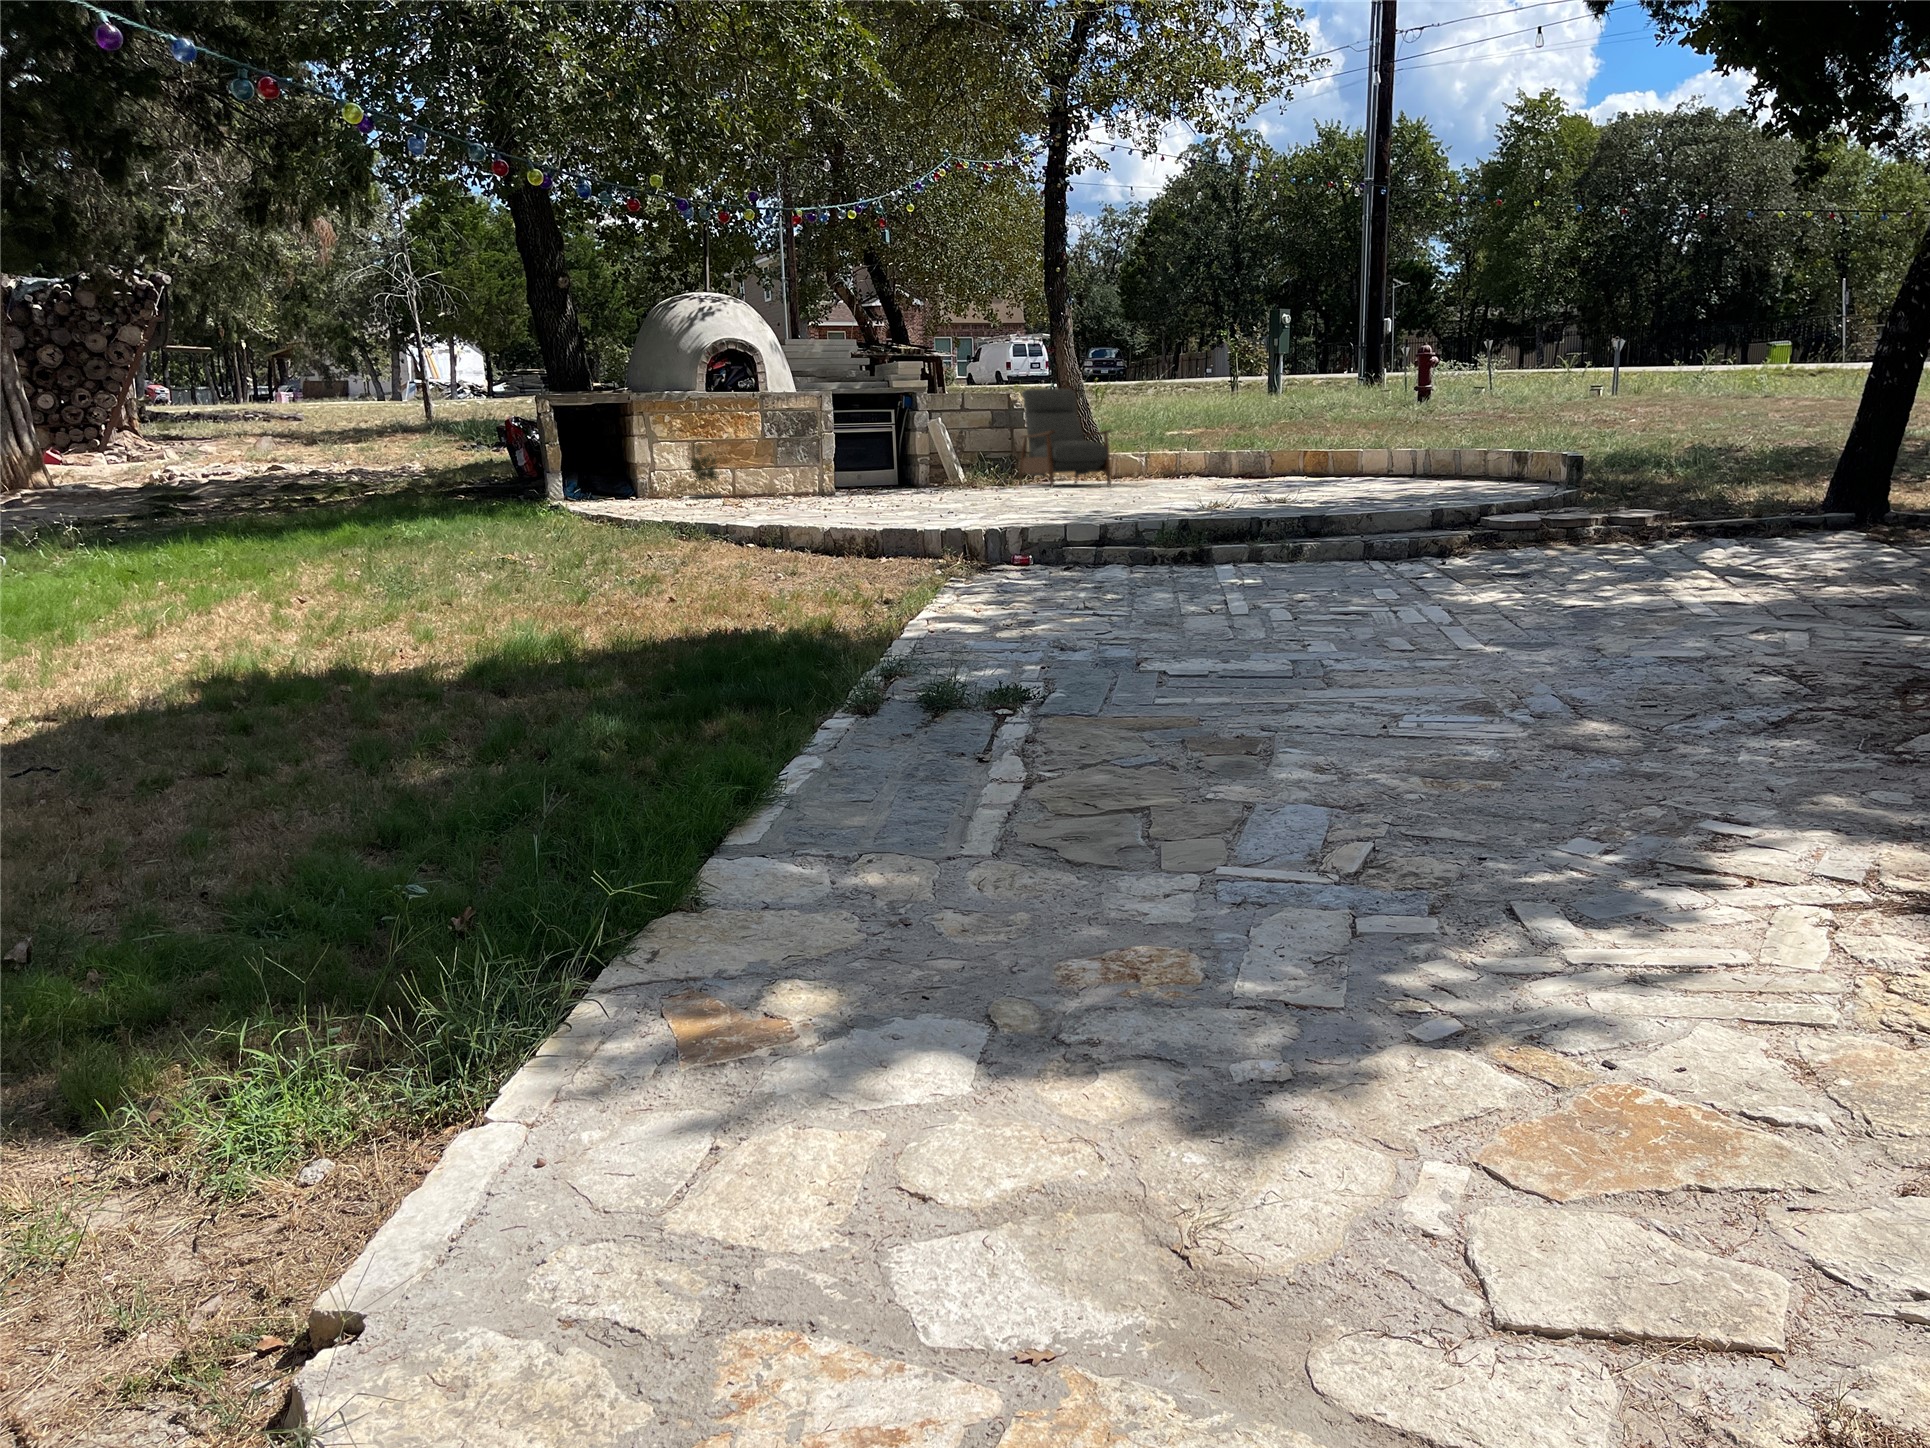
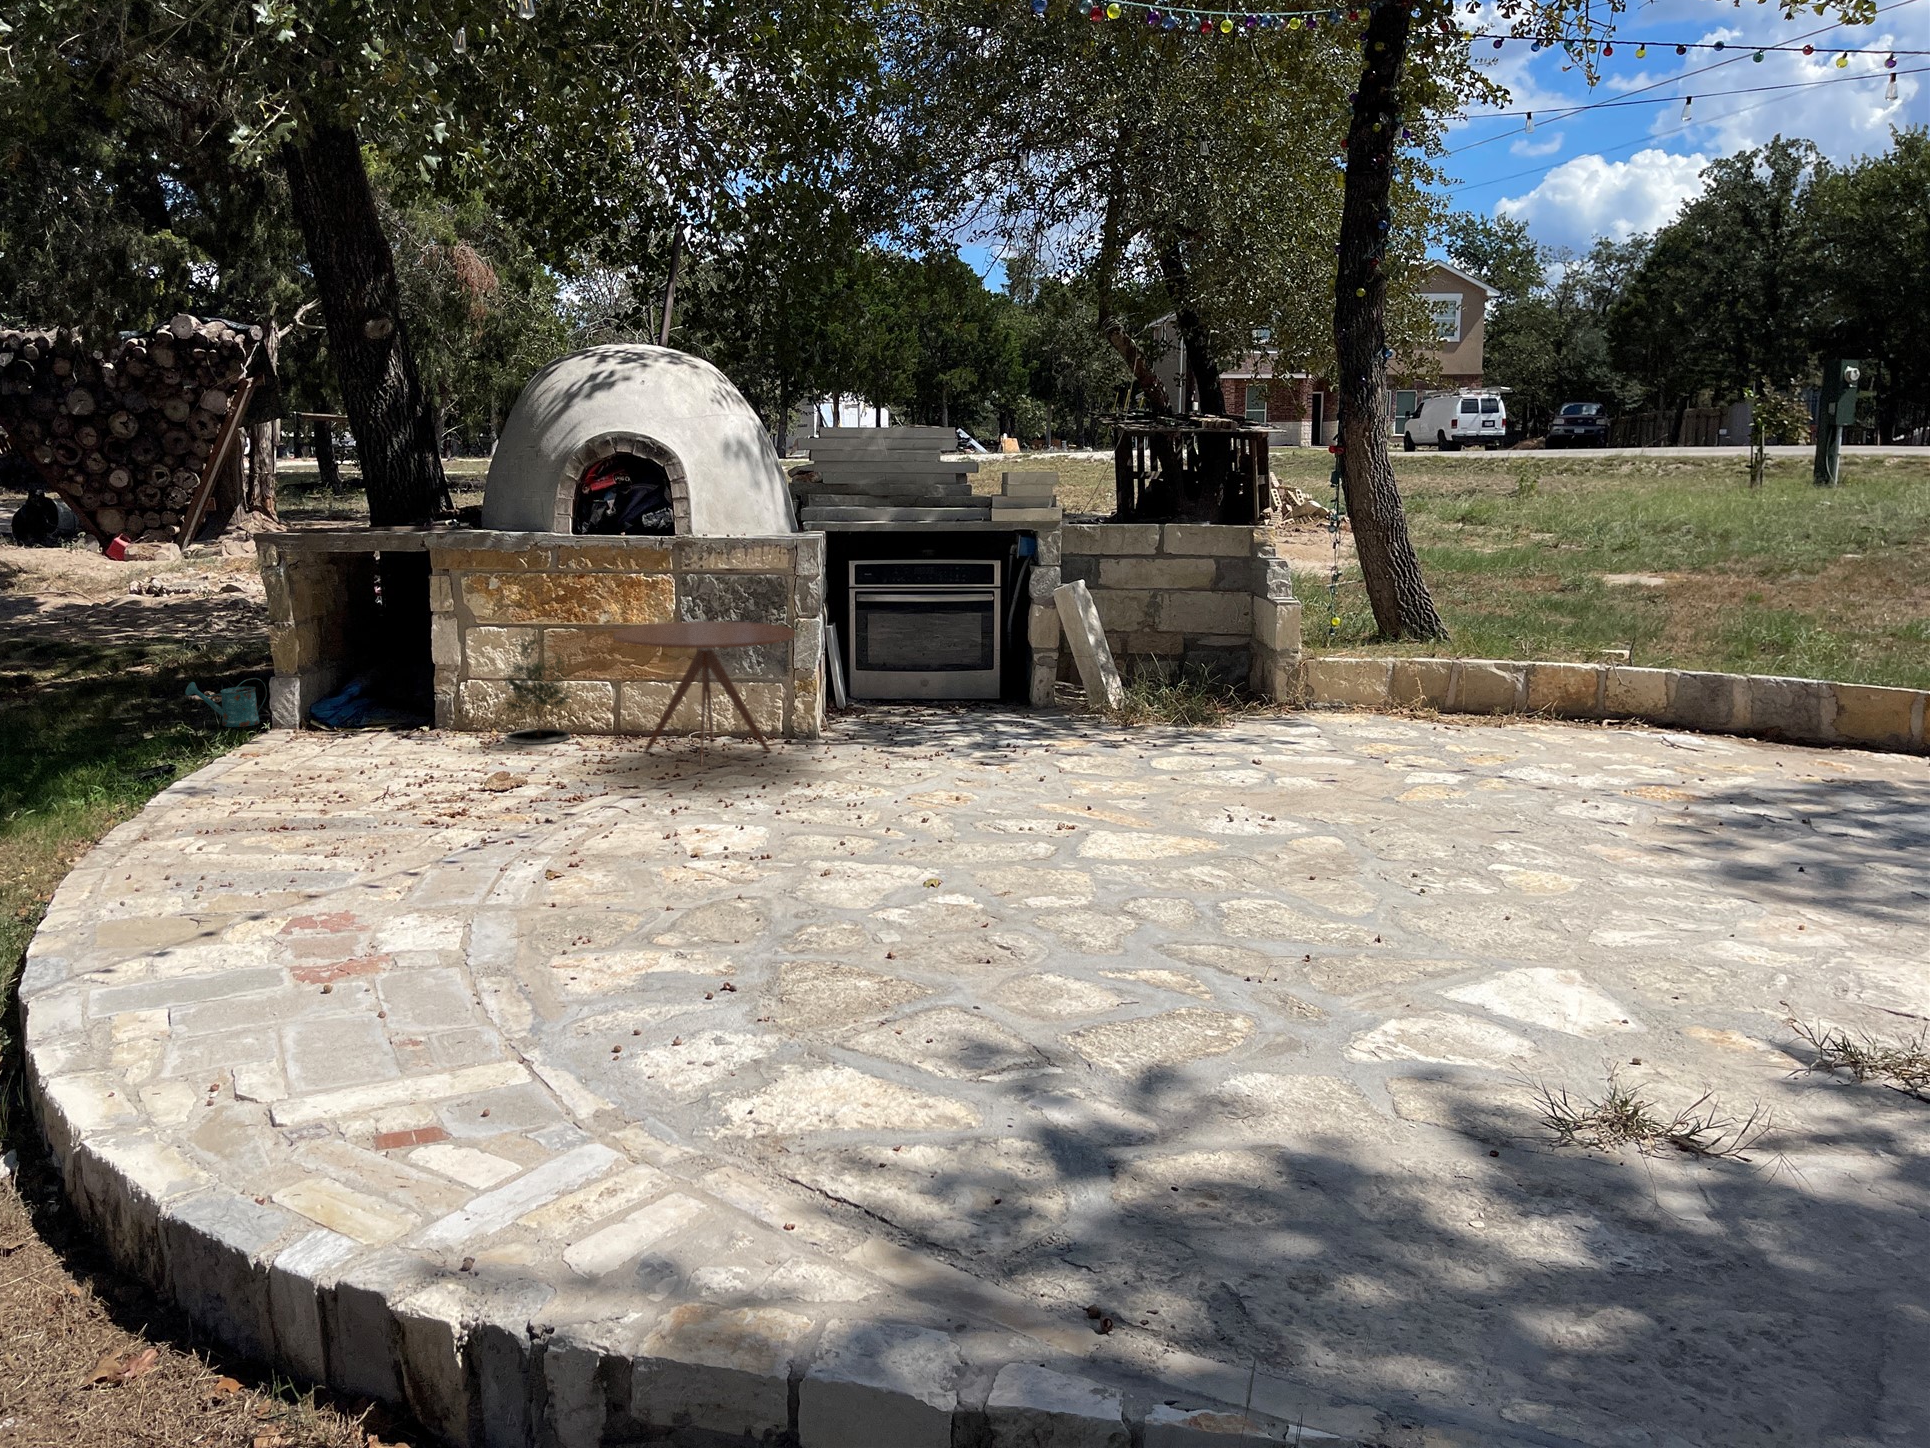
chair: present [1019,389,1112,488] -> none [1230,528,1416,742]
round table: none [755,434,845,498] -> present [613,621,796,766]
watering can: none [504,475,540,501] -> present [185,678,267,727]

